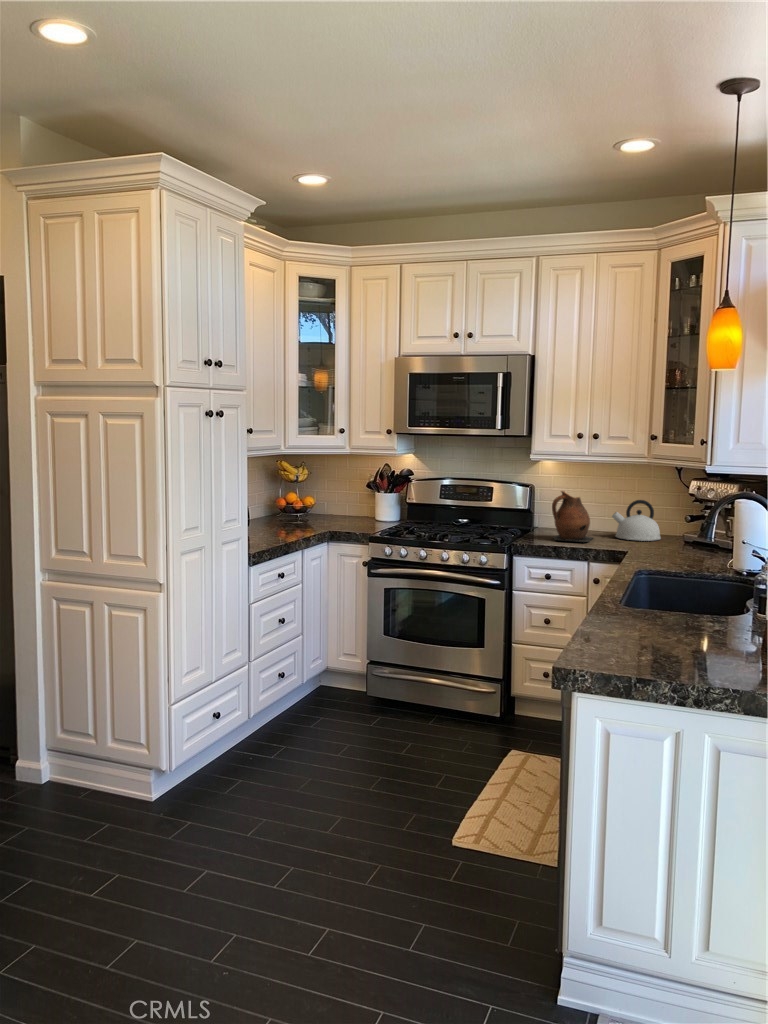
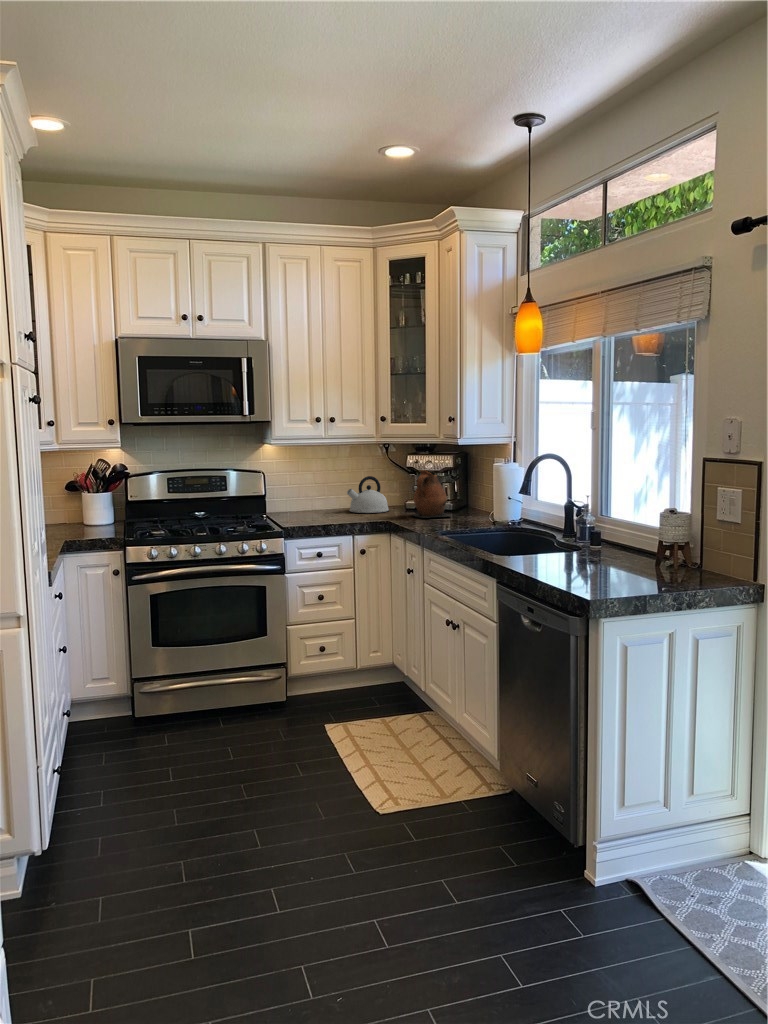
ceramic pitcher: present [552,491,593,542] -> present [412,470,451,518]

